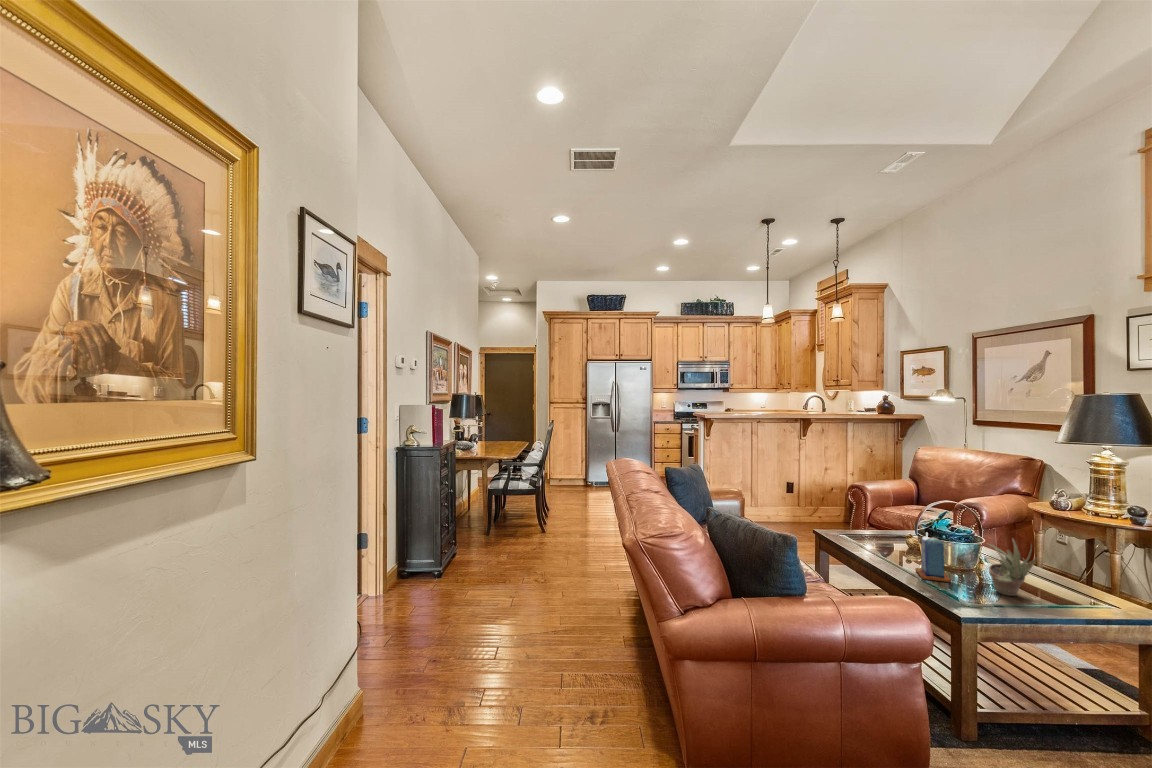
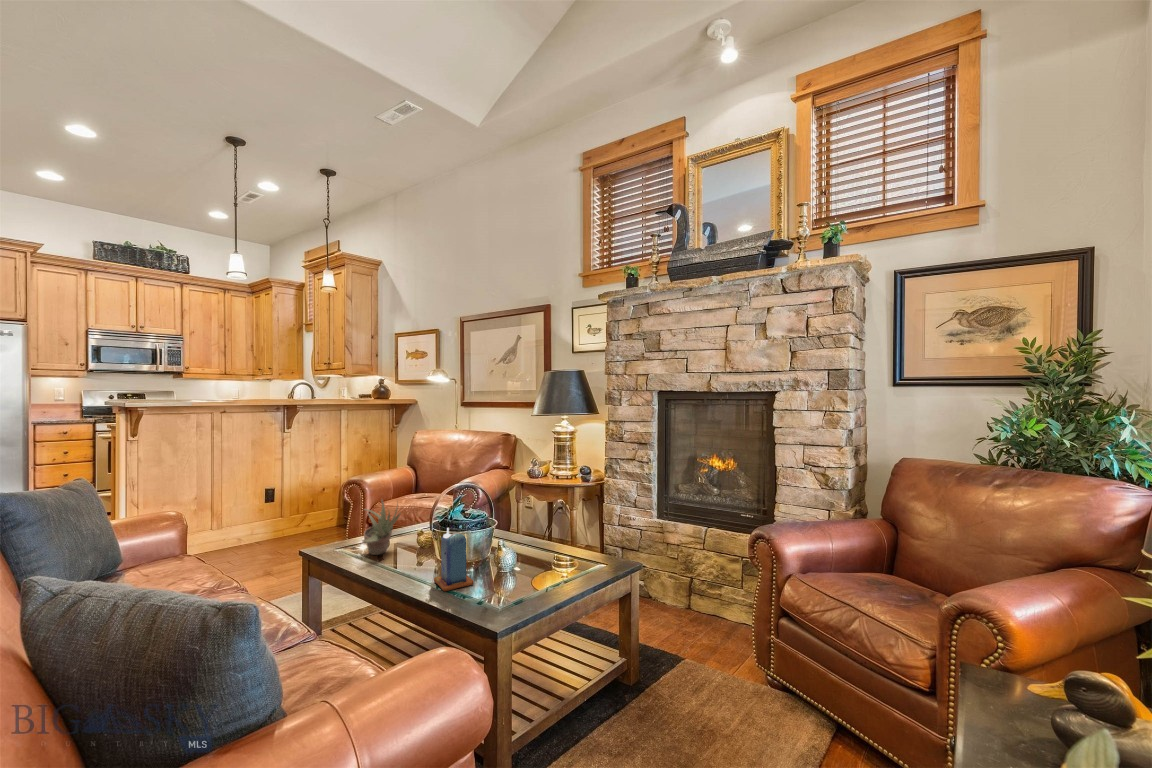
succulent plant: present [987,539,1038,596] -> present [362,500,400,555]

